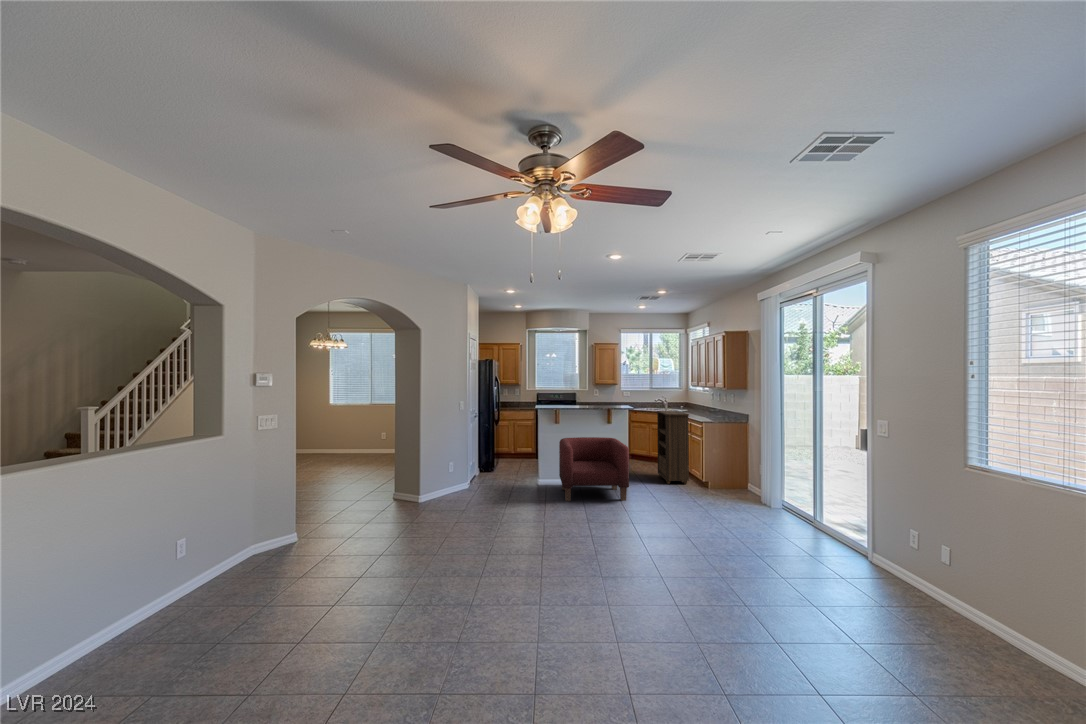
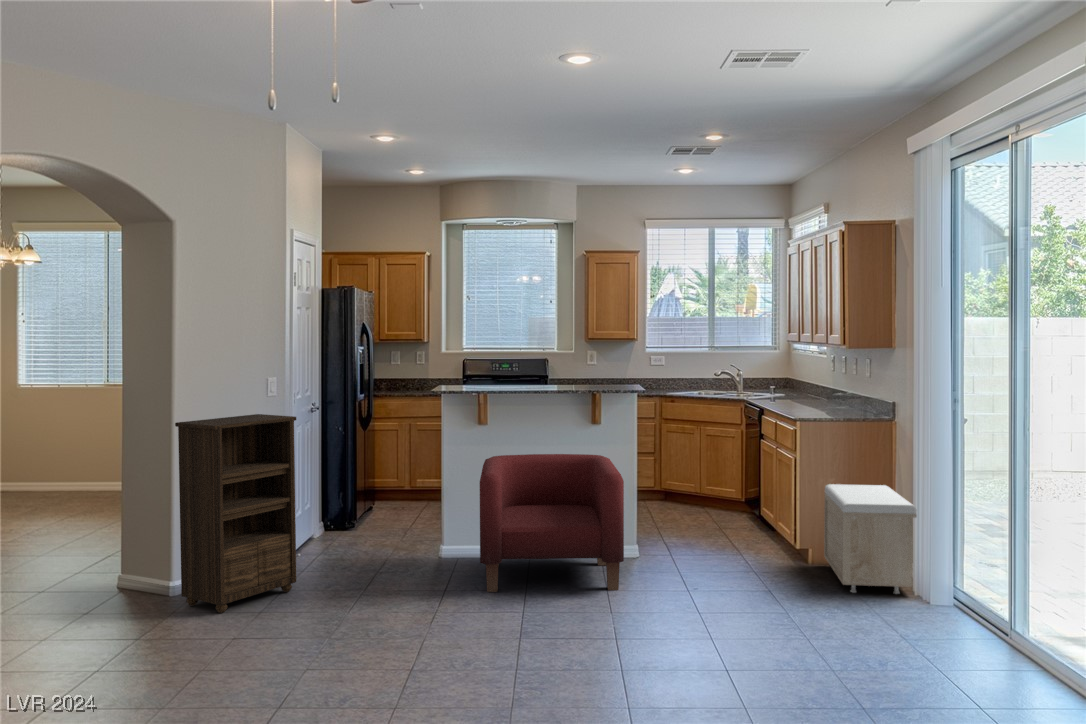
bookshelf: present [657,411,689,484] -> present [175,414,296,613]
storage bench: none [717,452,764,503] -> present [824,484,917,594]

